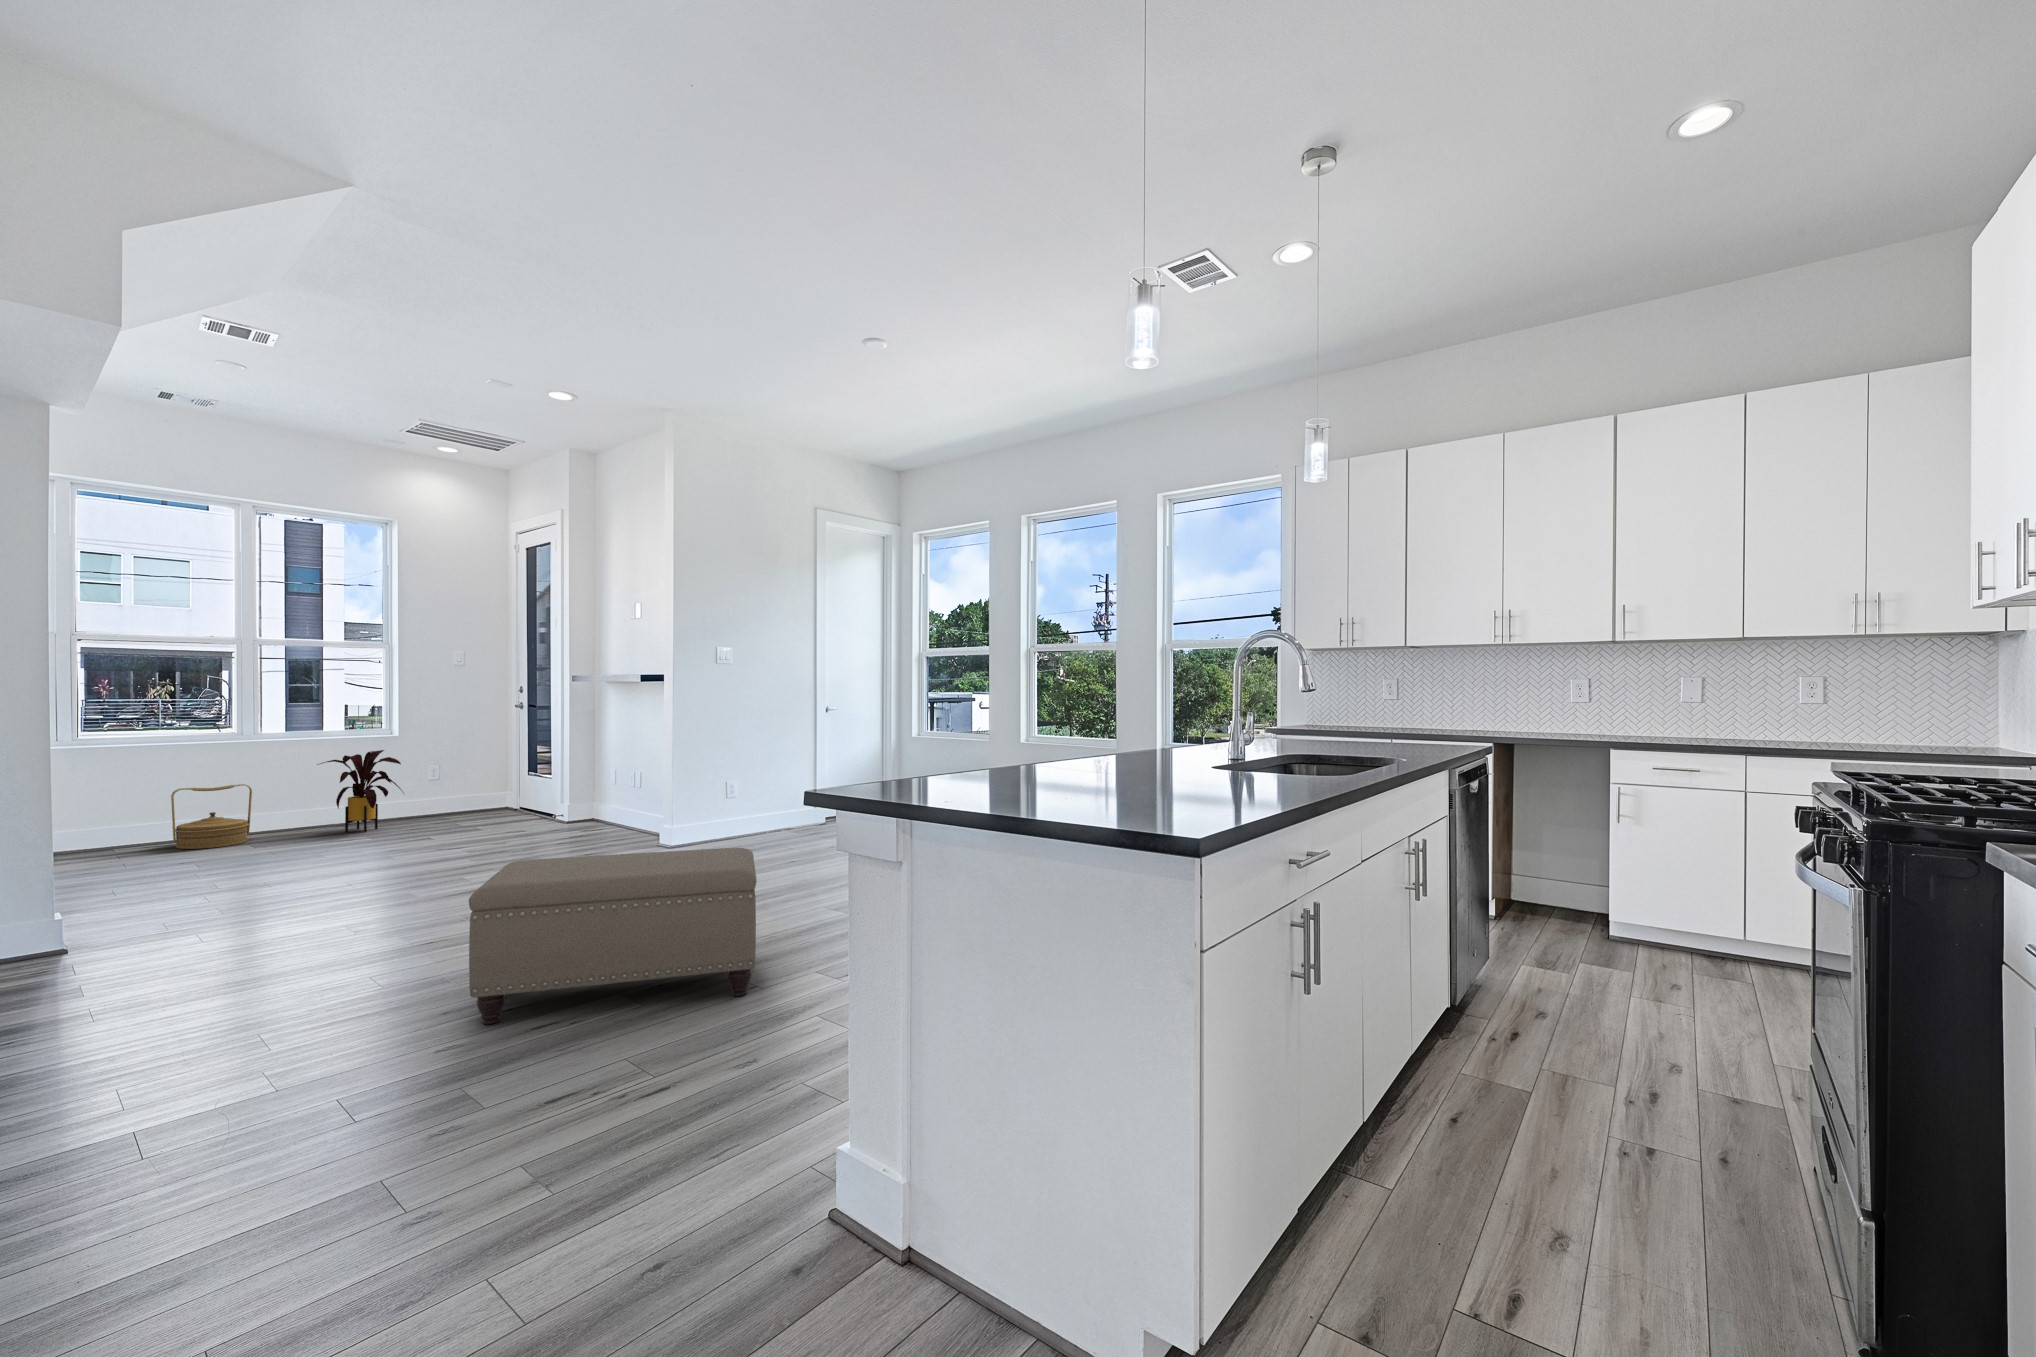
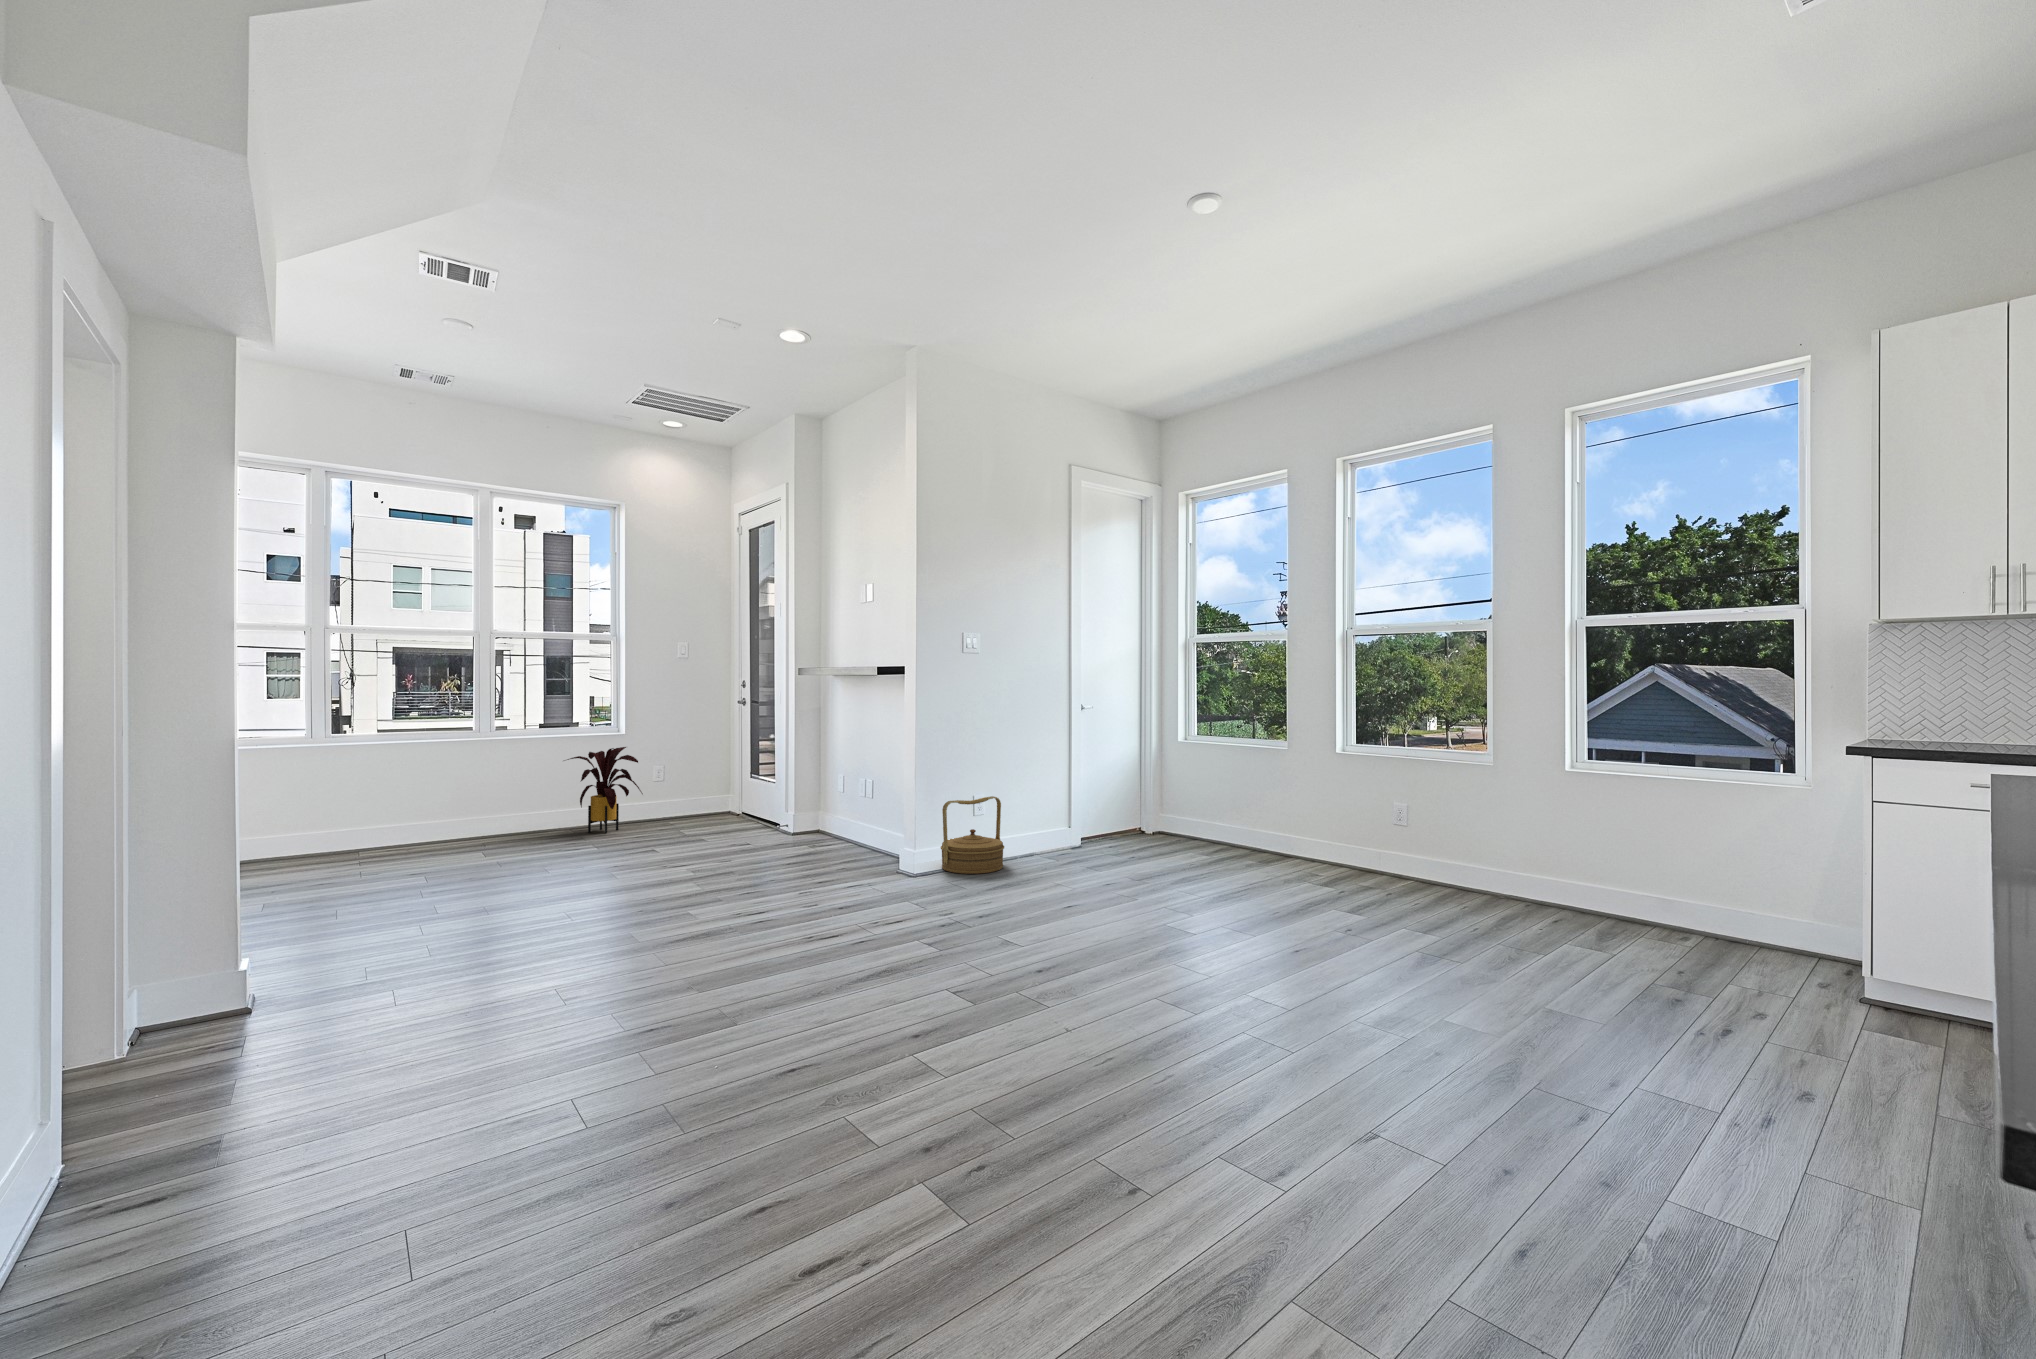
woven basket: present [171,784,252,849] -> present [941,796,1004,874]
ottoman: present [469,848,757,1024] -> none [601,922,1032,1202]

